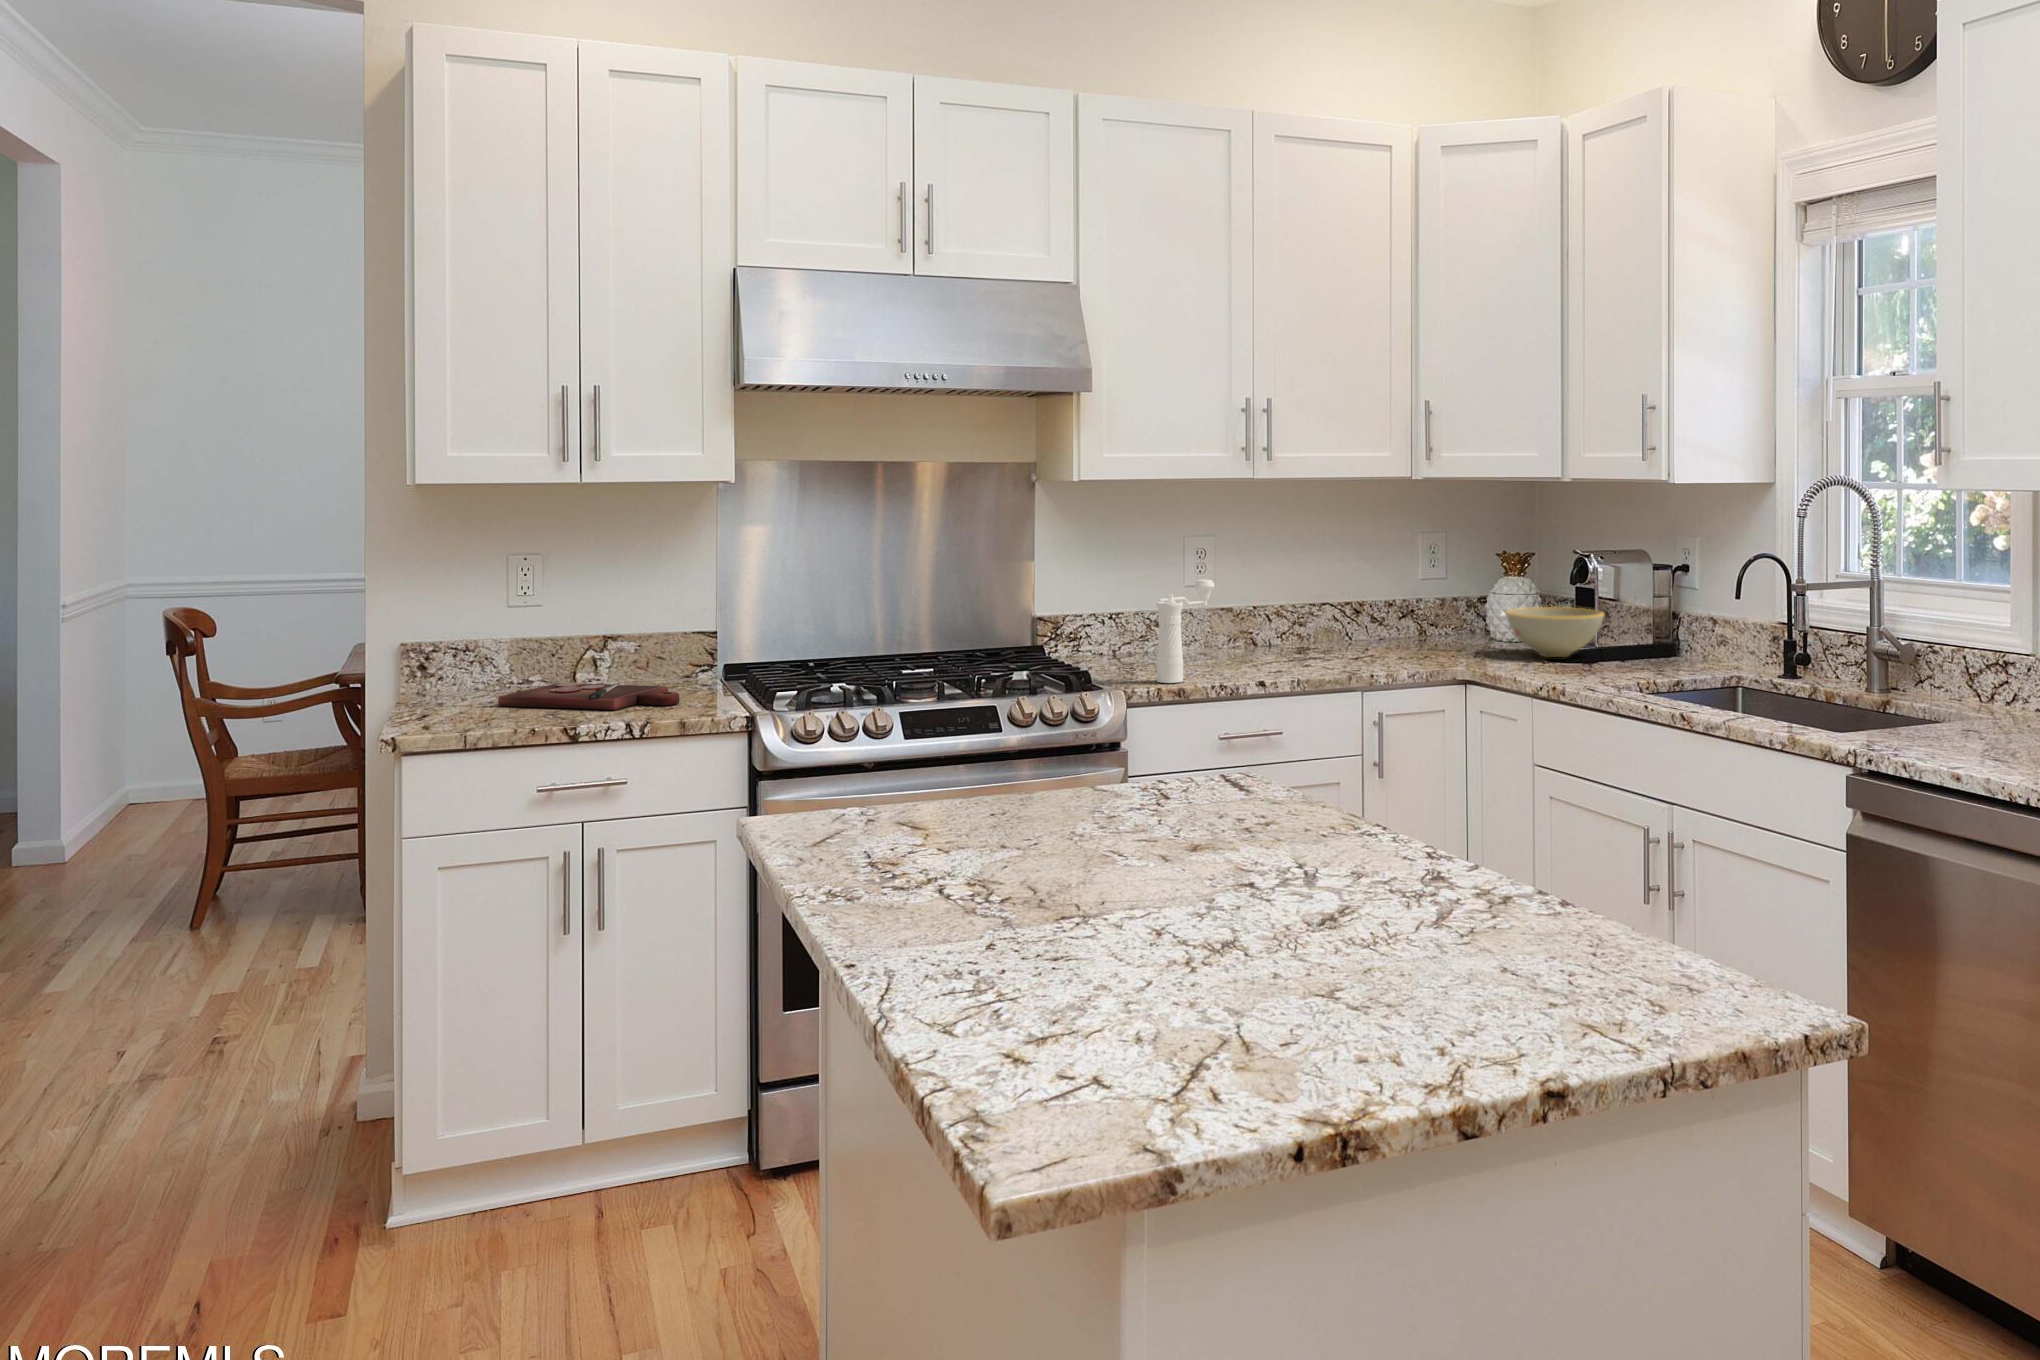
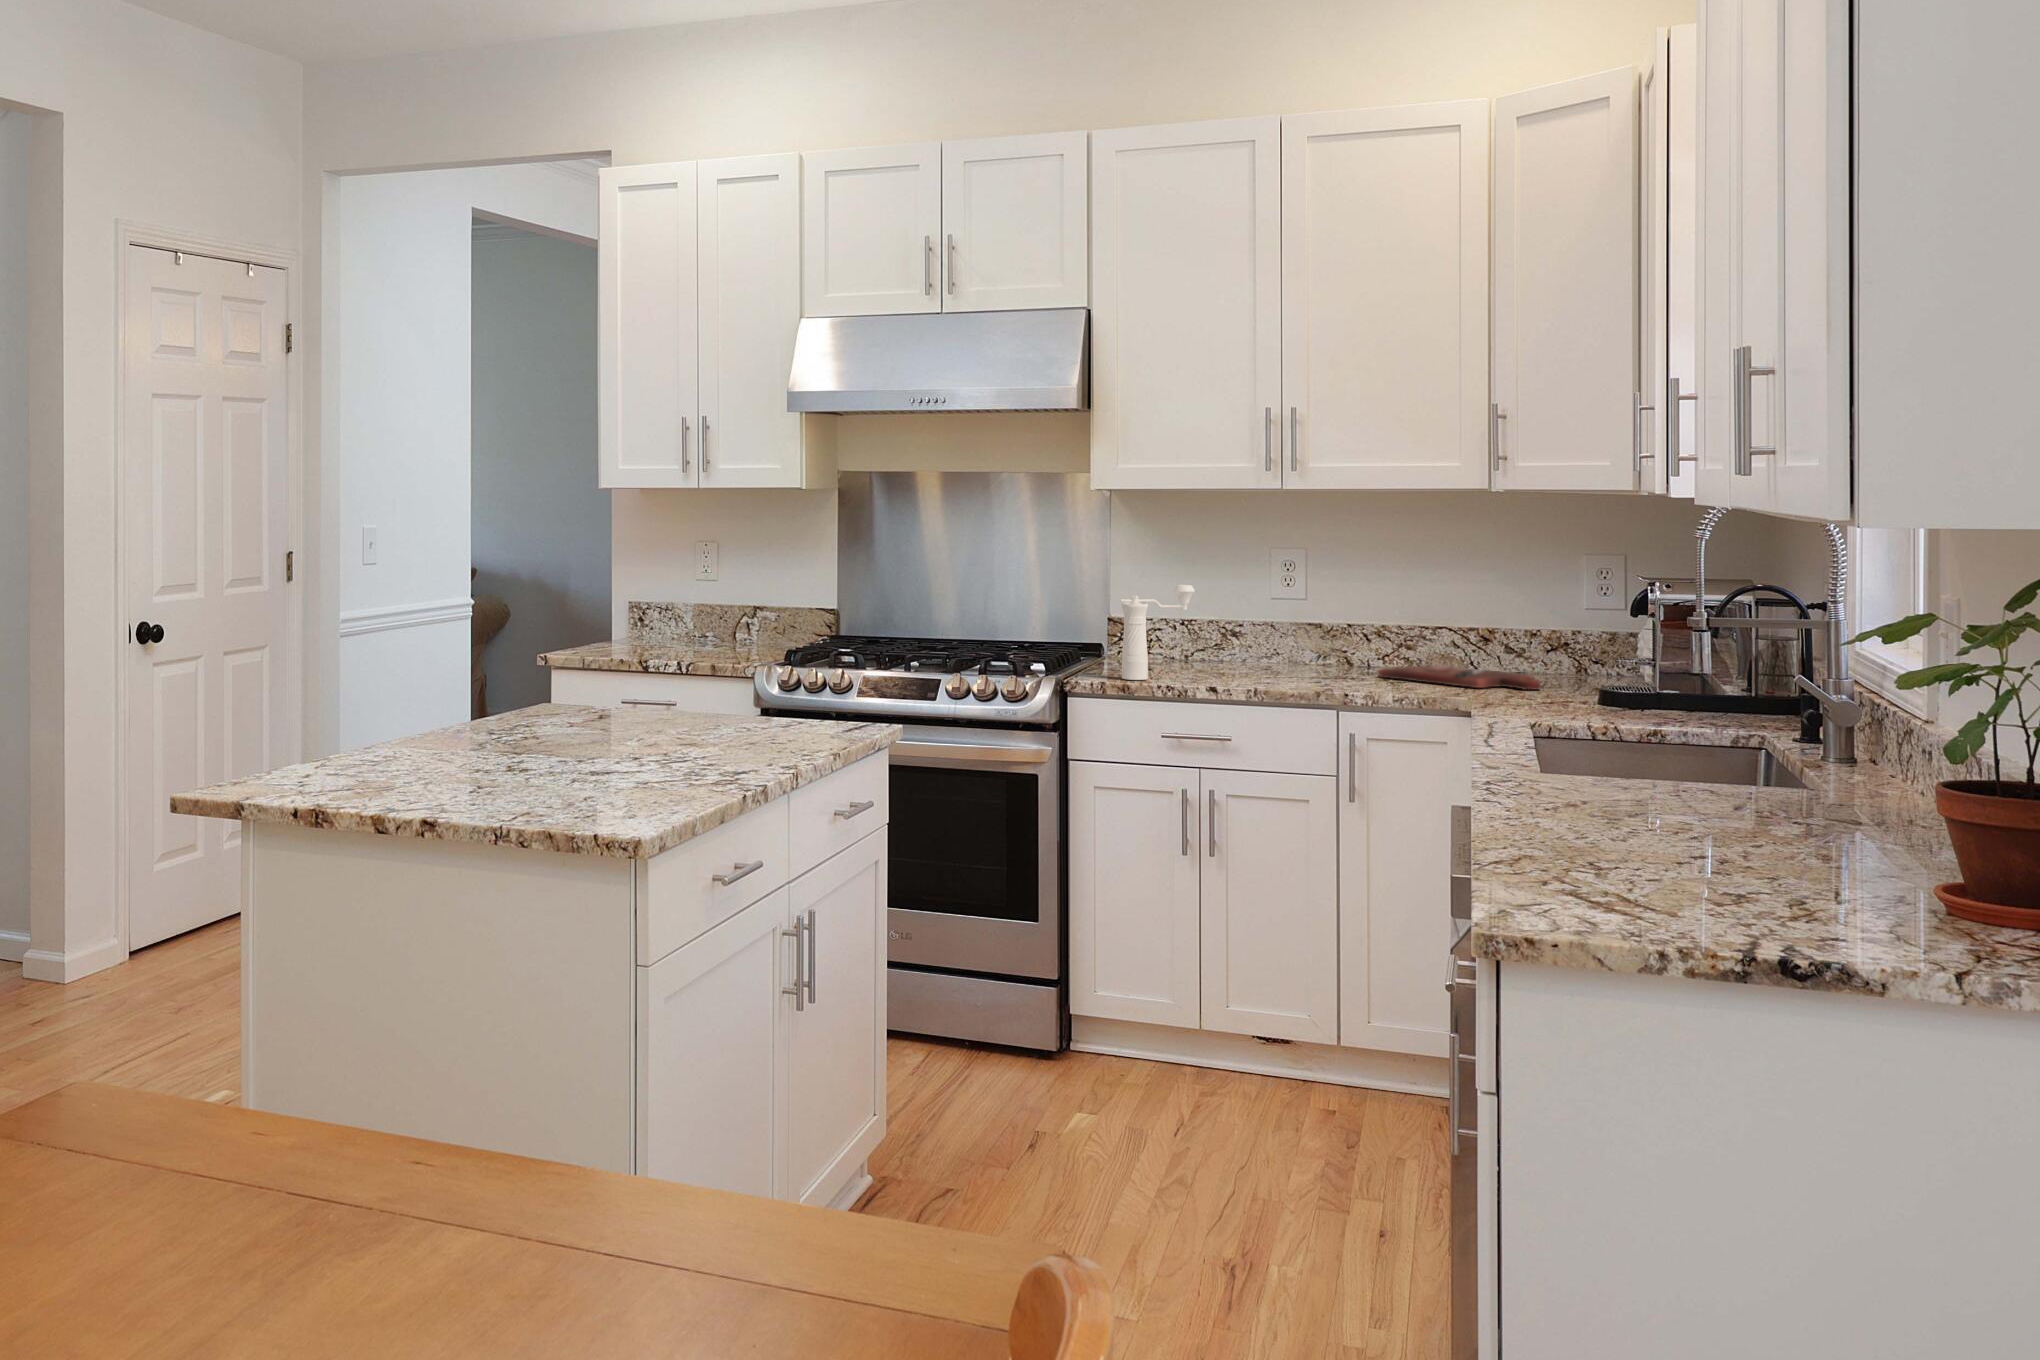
bowl: present [1506,607,1604,657] -> none [1584,644,1724,703]
cutting board: present [498,683,680,710] -> present [1378,665,1541,690]

